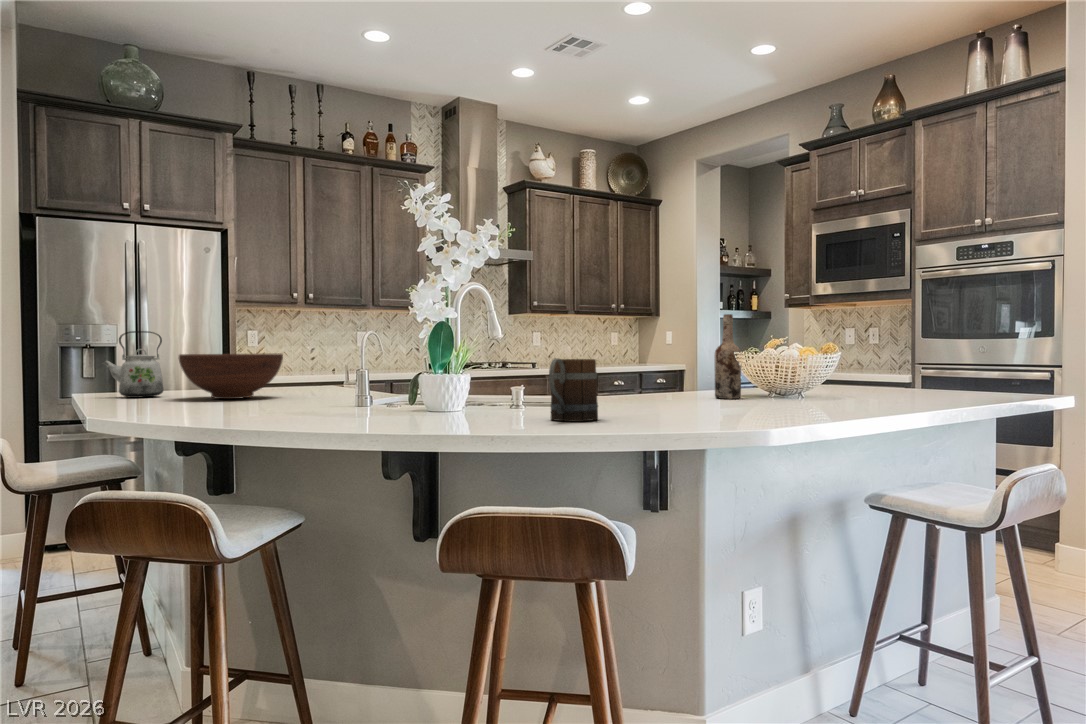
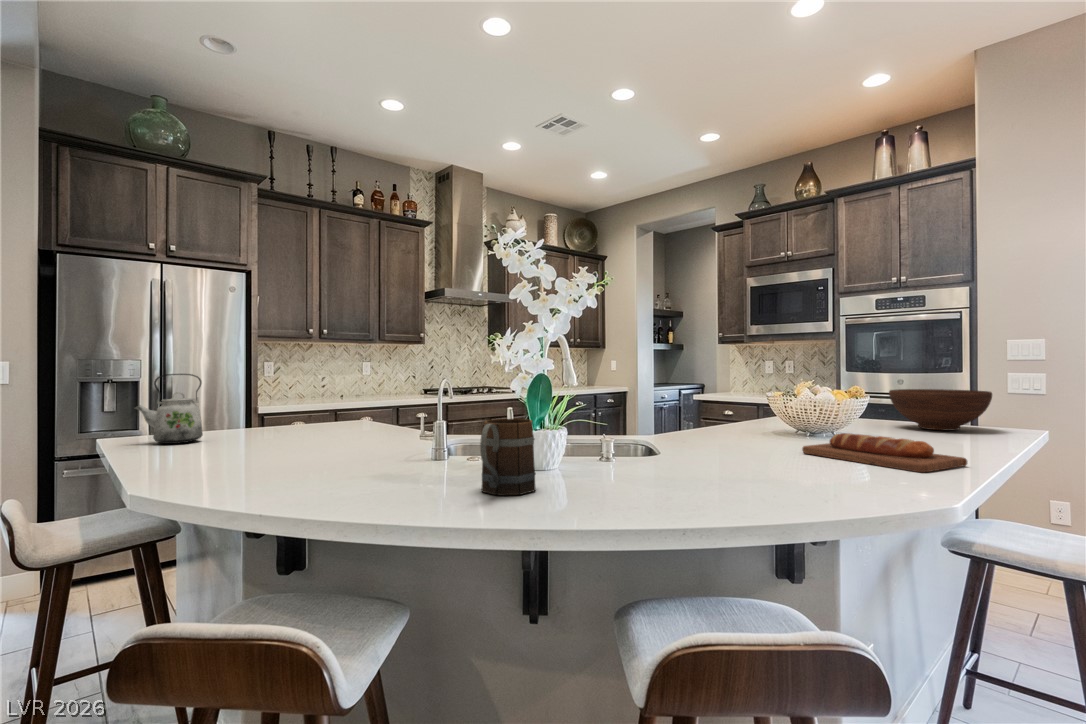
wine bottle: present [715,314,741,399] -> none [747,358,772,435]
fruit bowl: present [179,353,283,399] -> present [889,389,992,431]
mug: present [549,358,598,421] -> present [480,419,536,495]
bread loaf: none [723,387,861,418] -> present [802,433,967,473]

